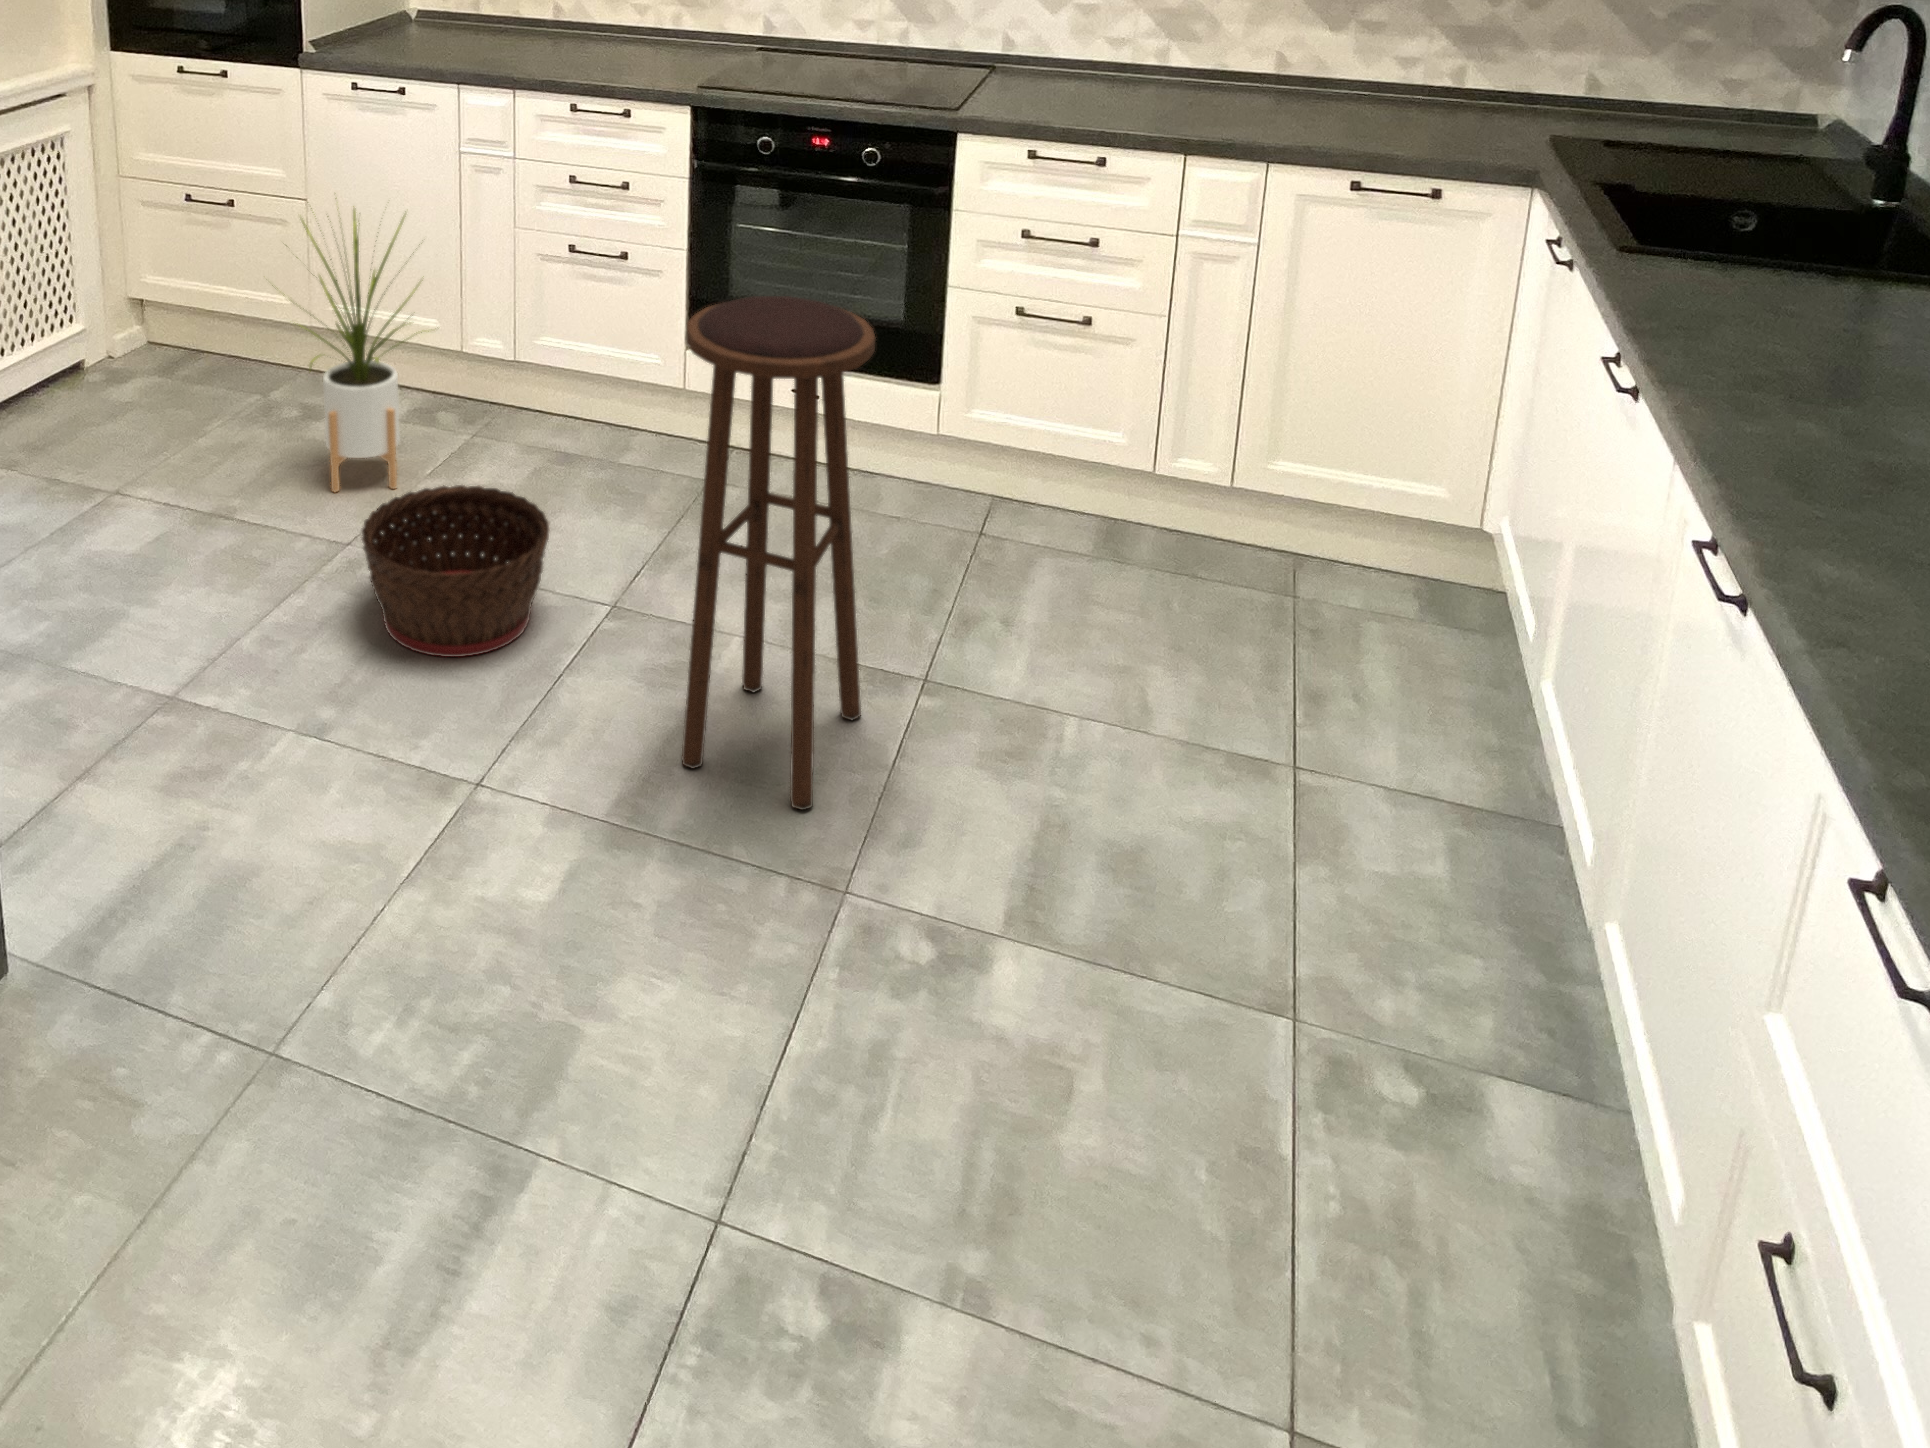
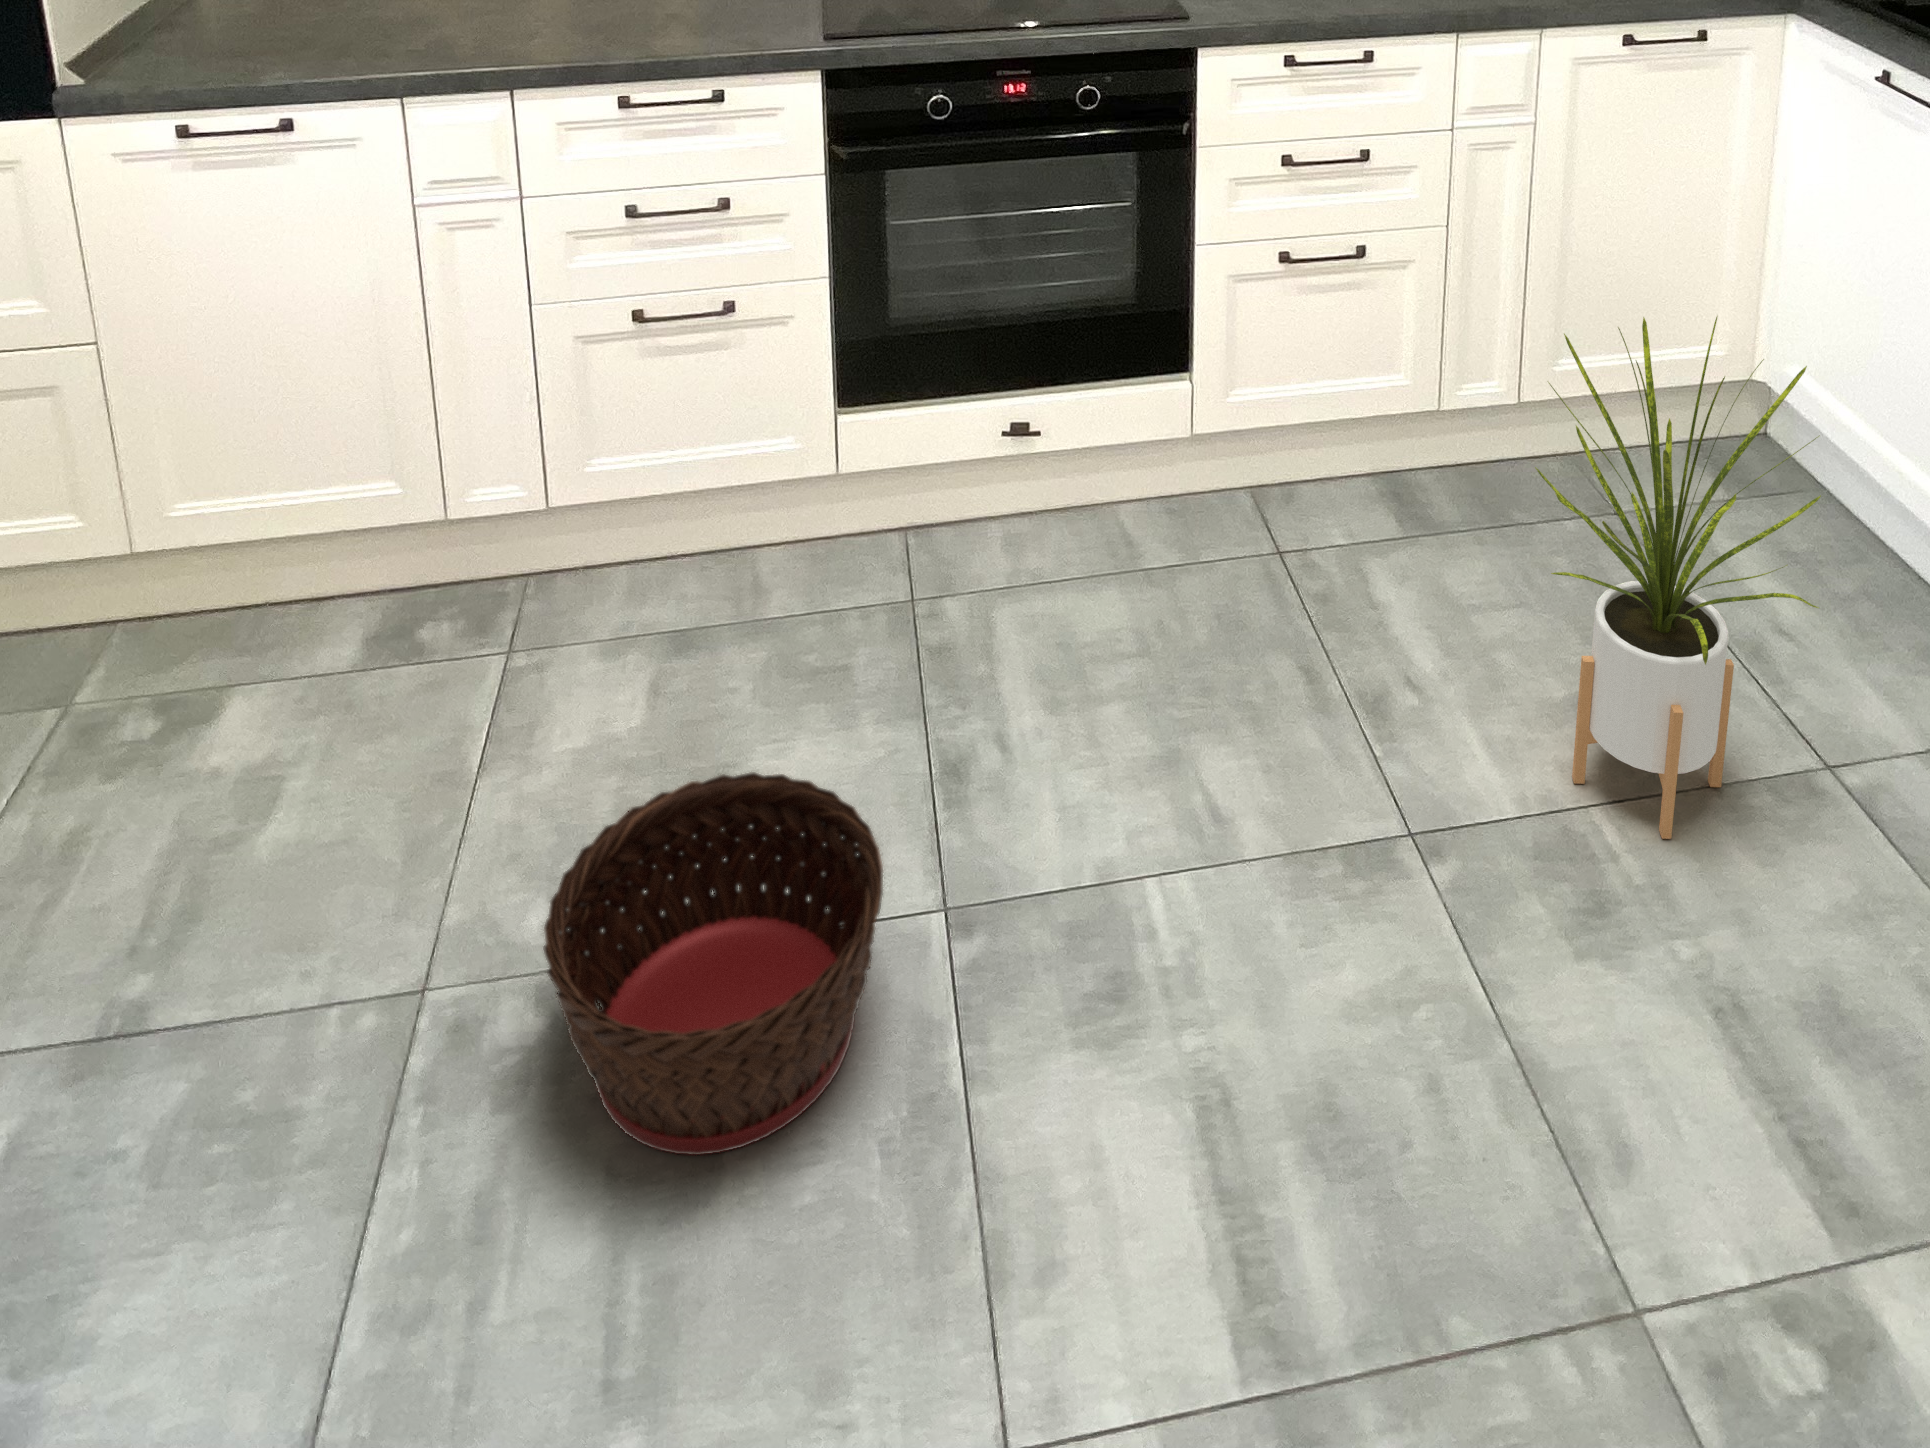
house plant: present [272,206,429,492] -> present [1535,316,1821,839]
stool: present [682,296,875,810] -> none [1219,372,1515,1155]

